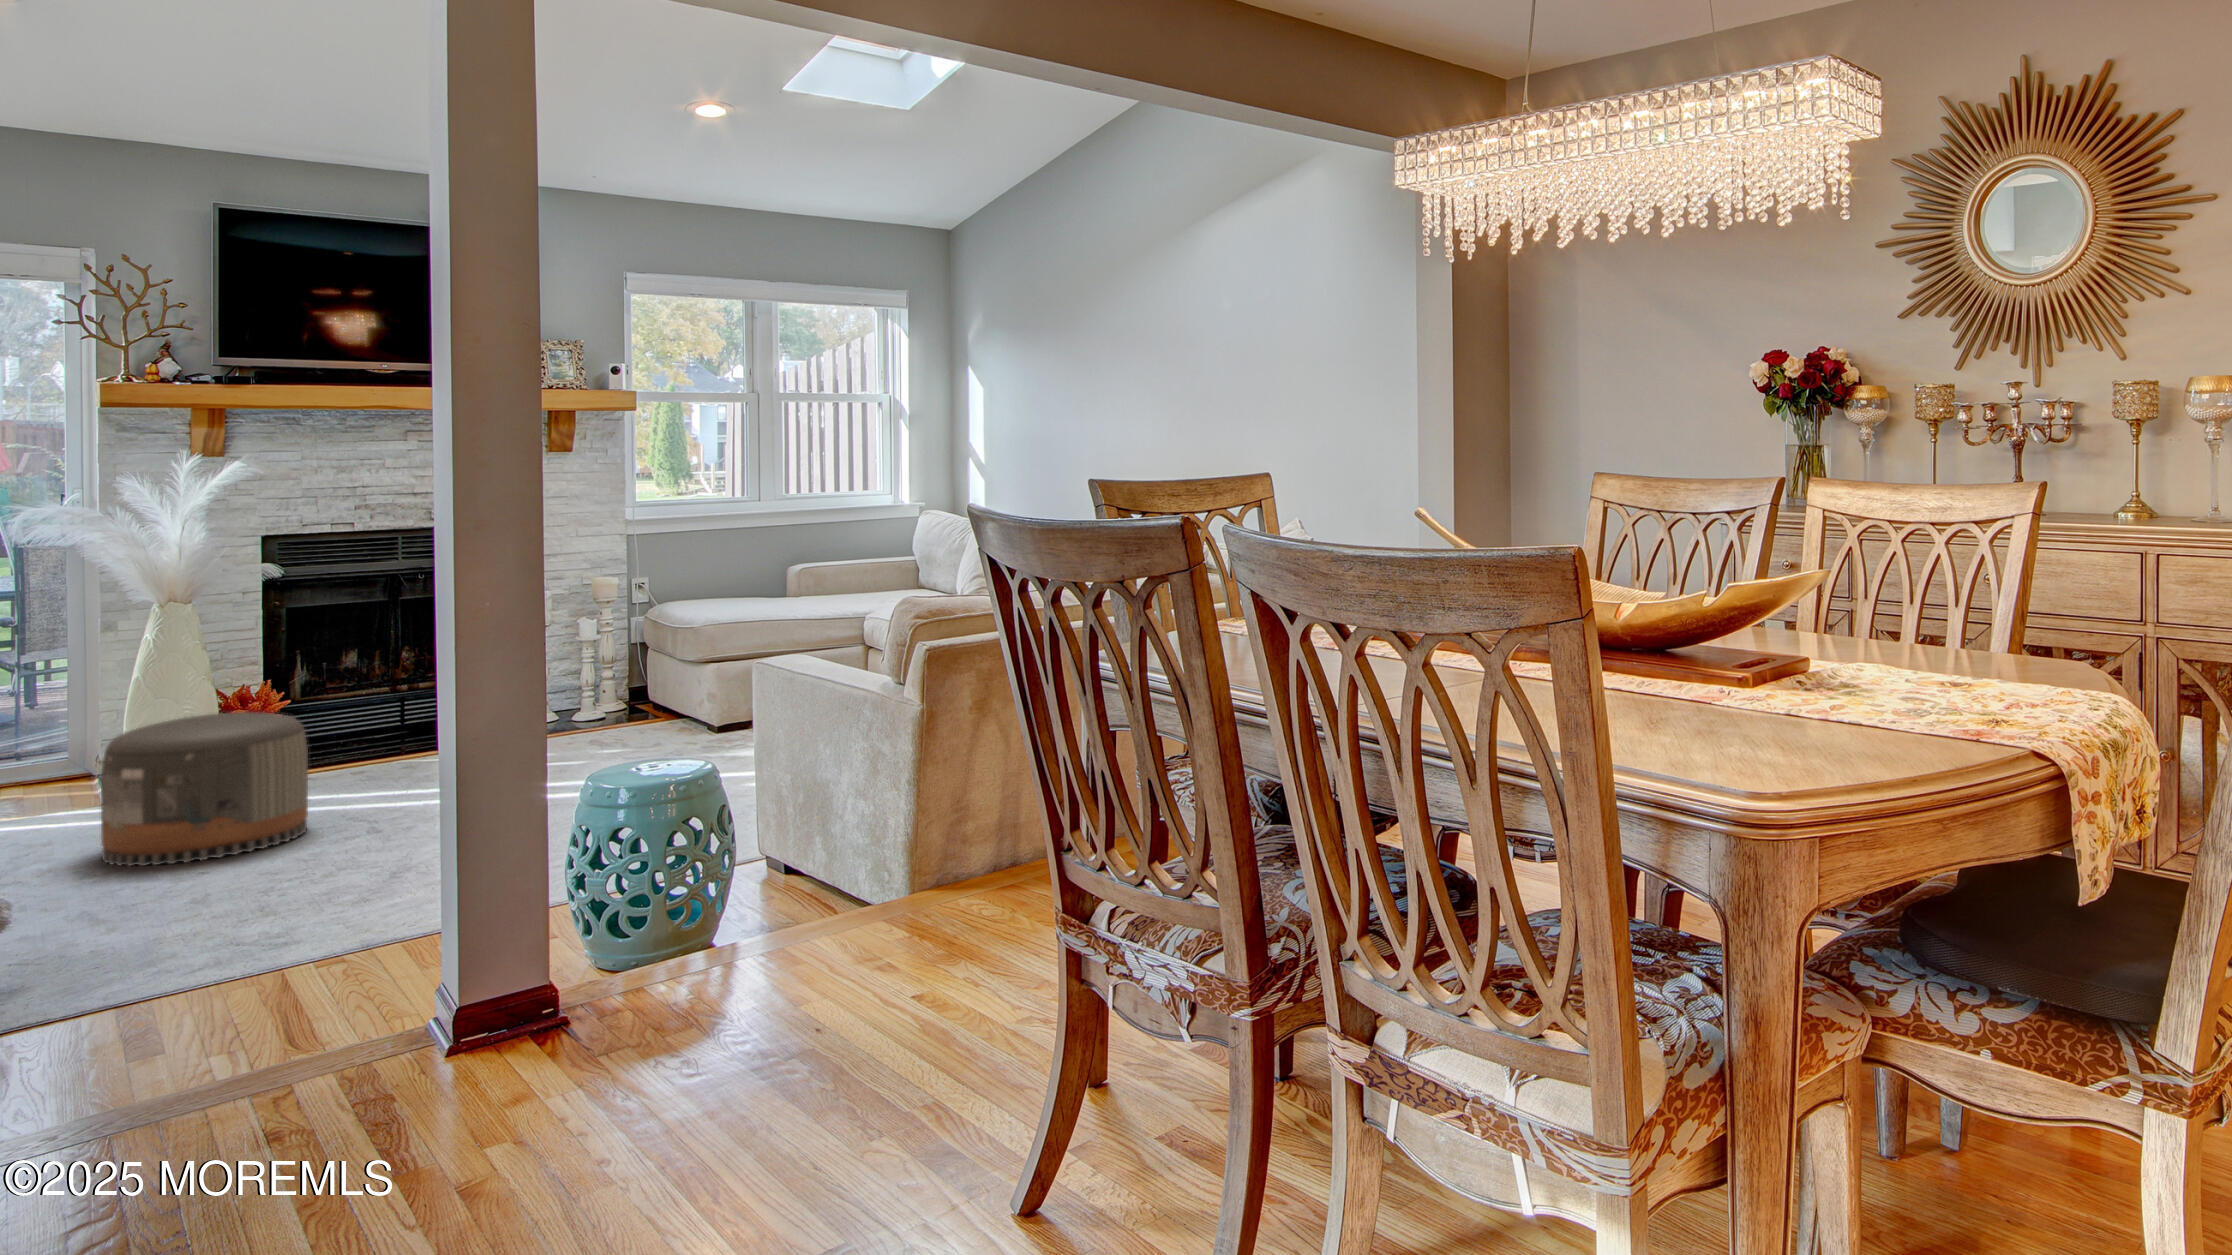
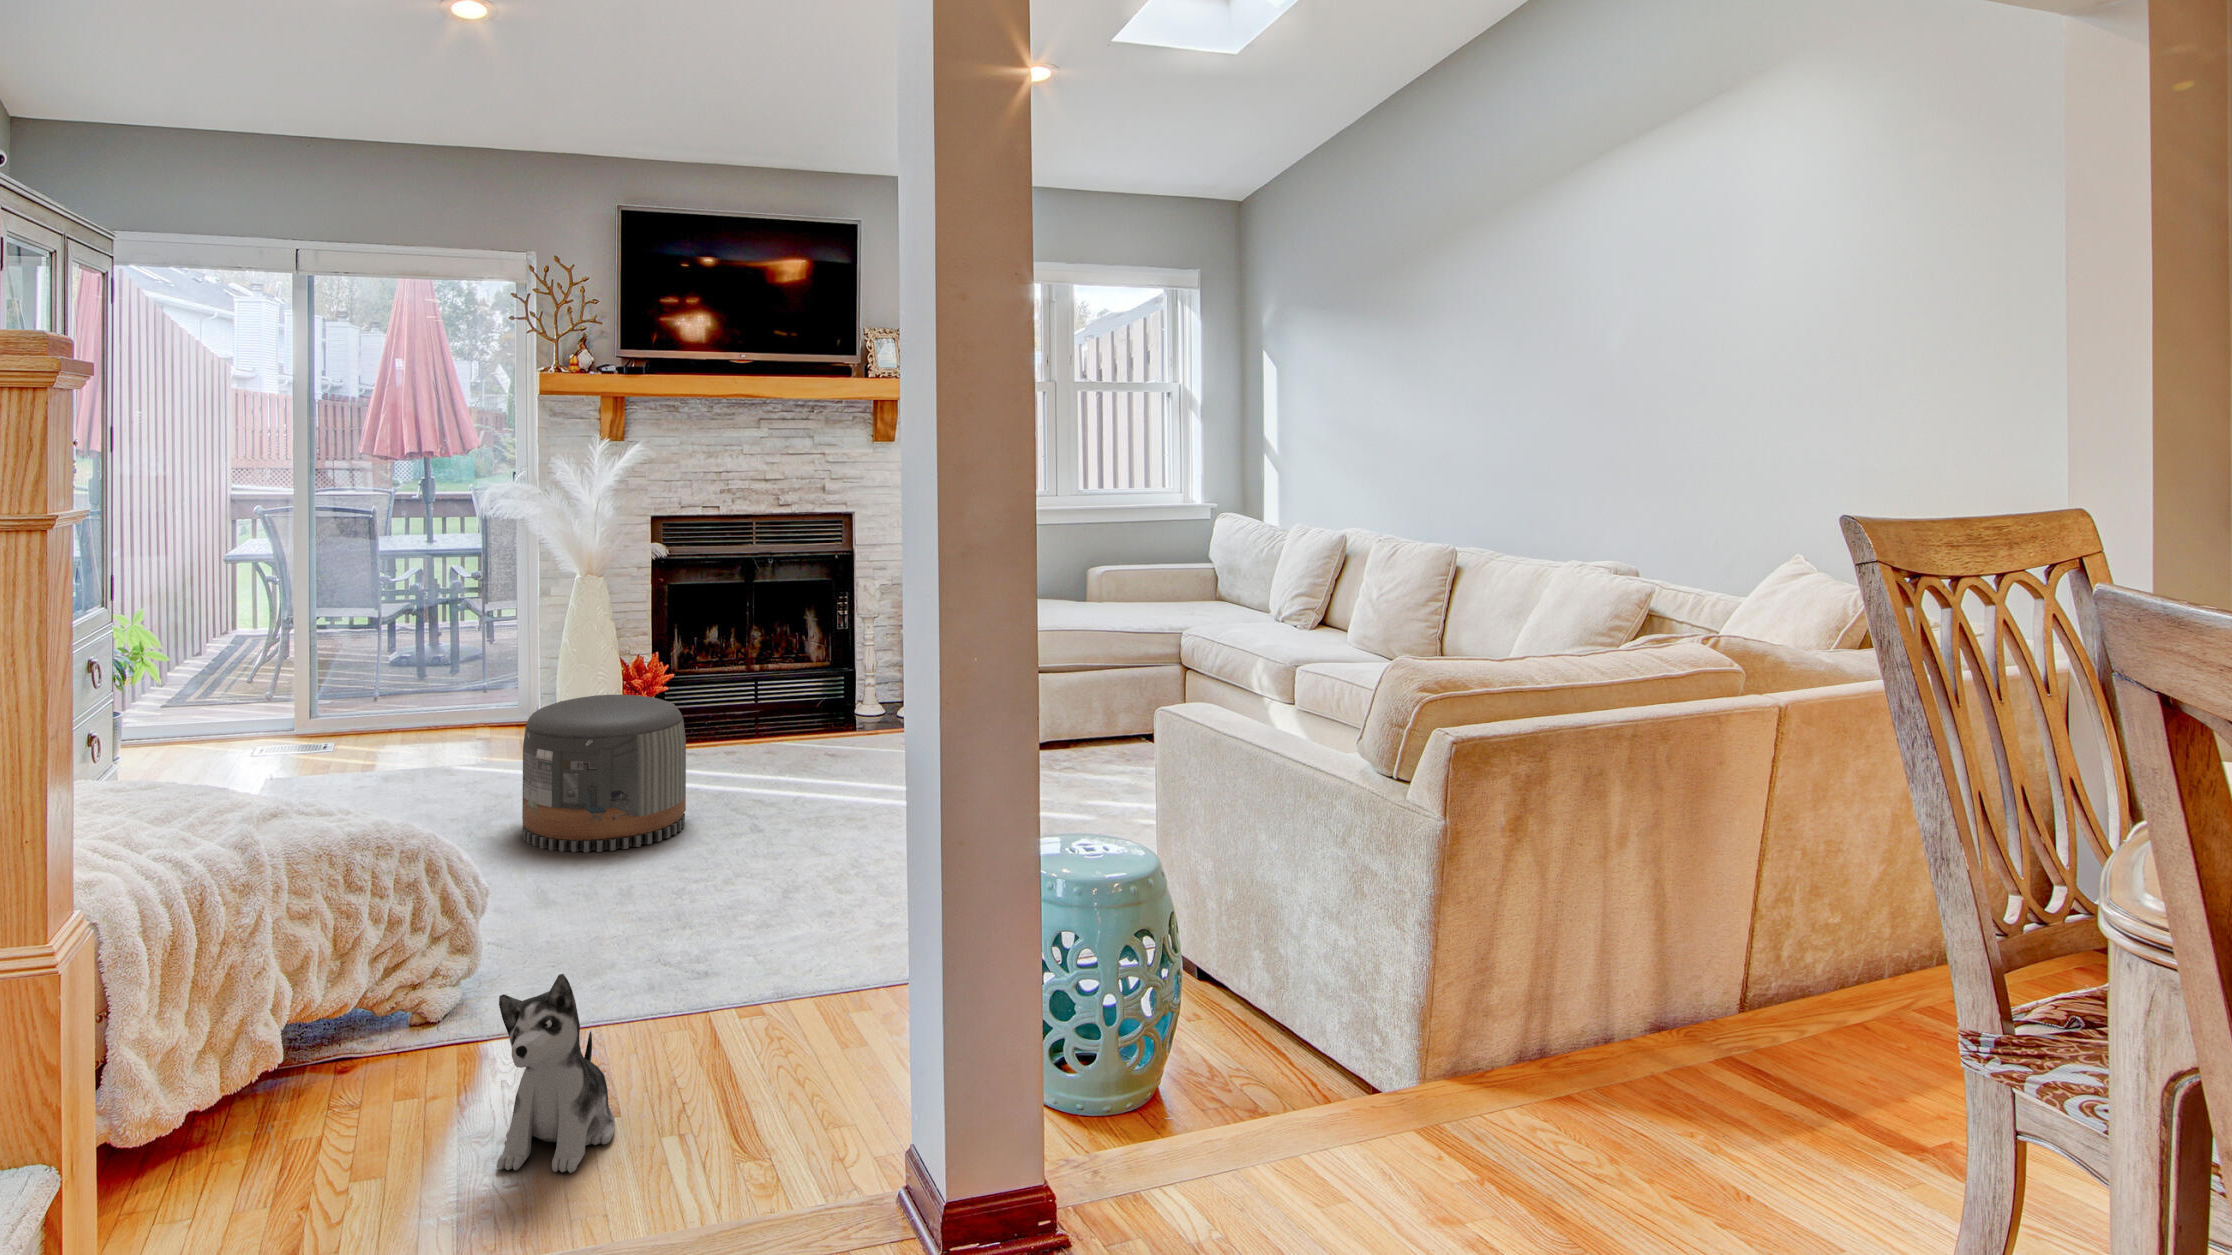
plush toy: none [123,890,241,1042] -> present [497,974,615,1173]

